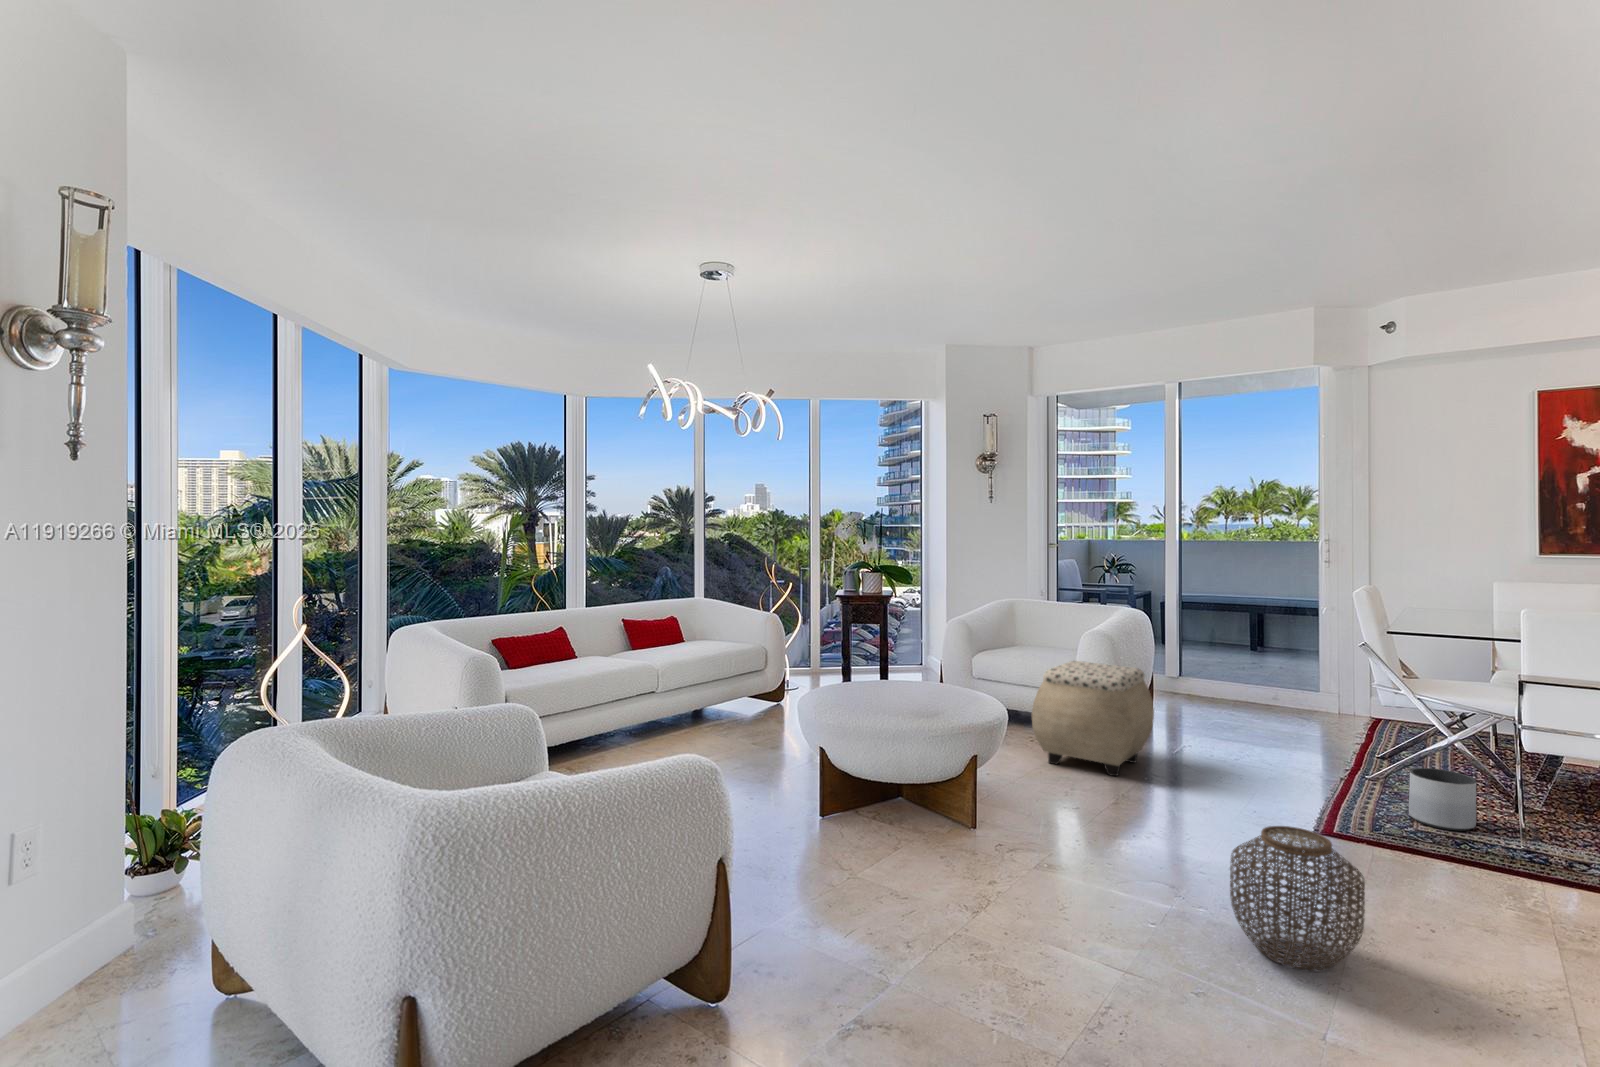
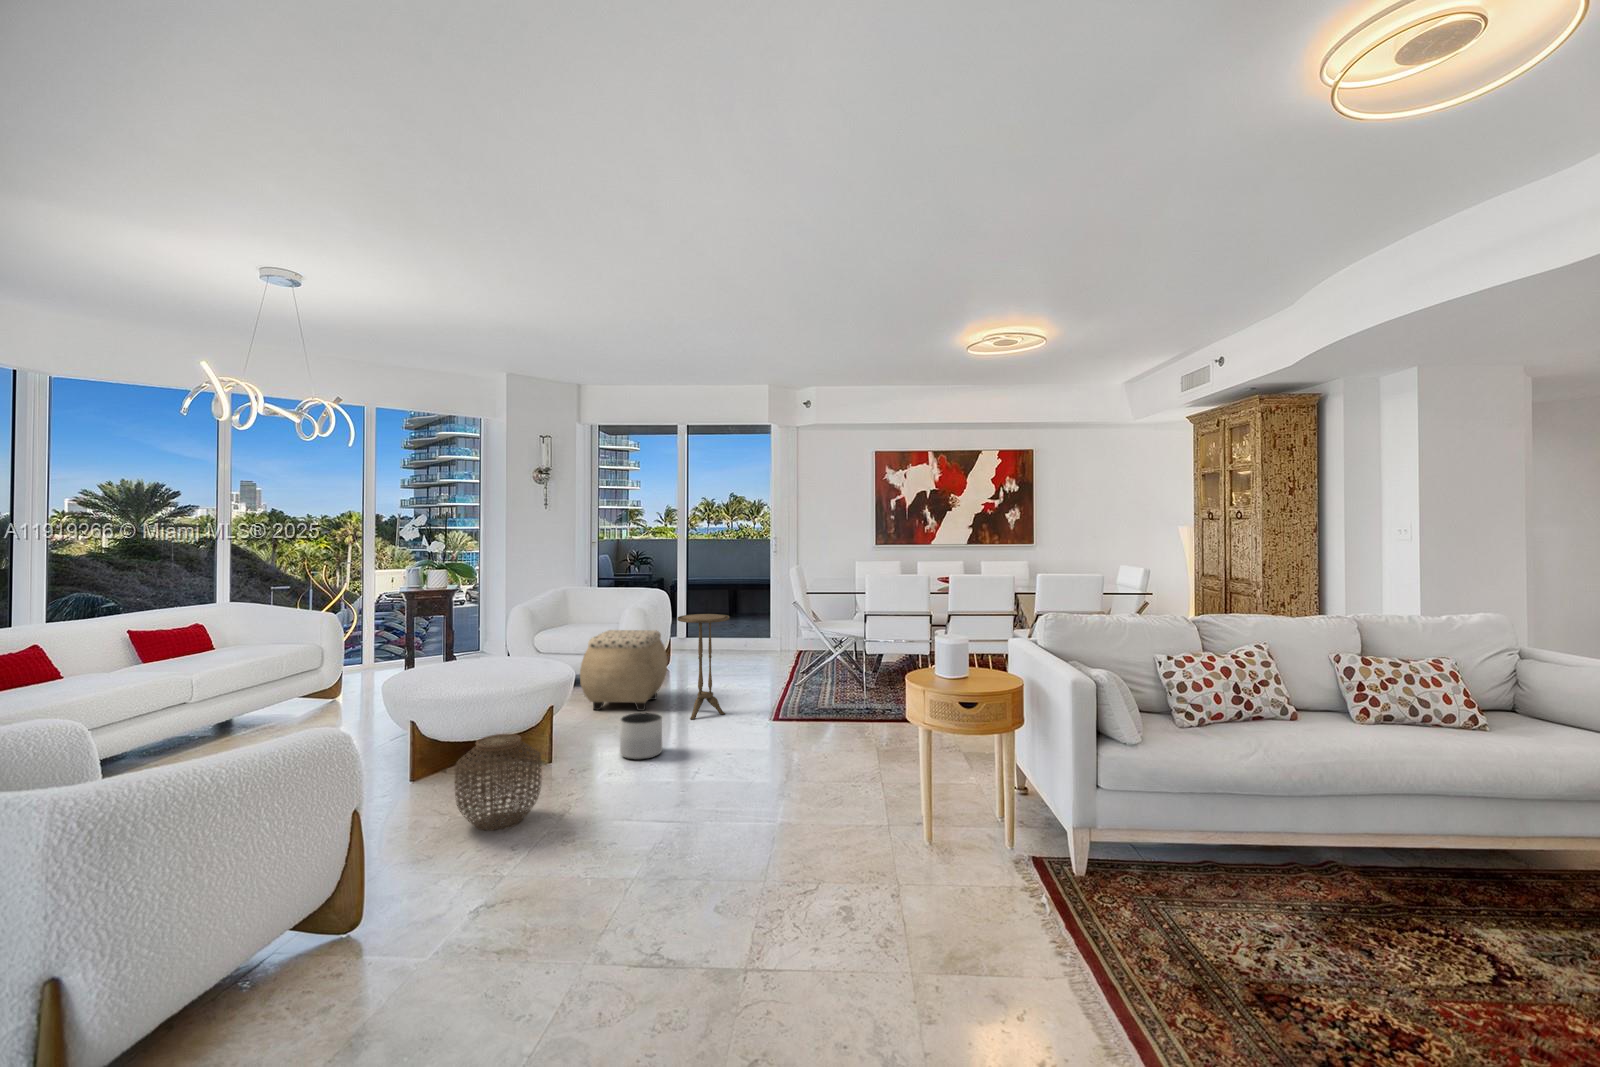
side table: none [1167,653,1250,806] -> present [677,614,730,720]
planter: present [1409,768,1476,831] -> present [620,713,662,760]
woven basket: present [1230,826,1365,970] -> present [455,734,542,830]

